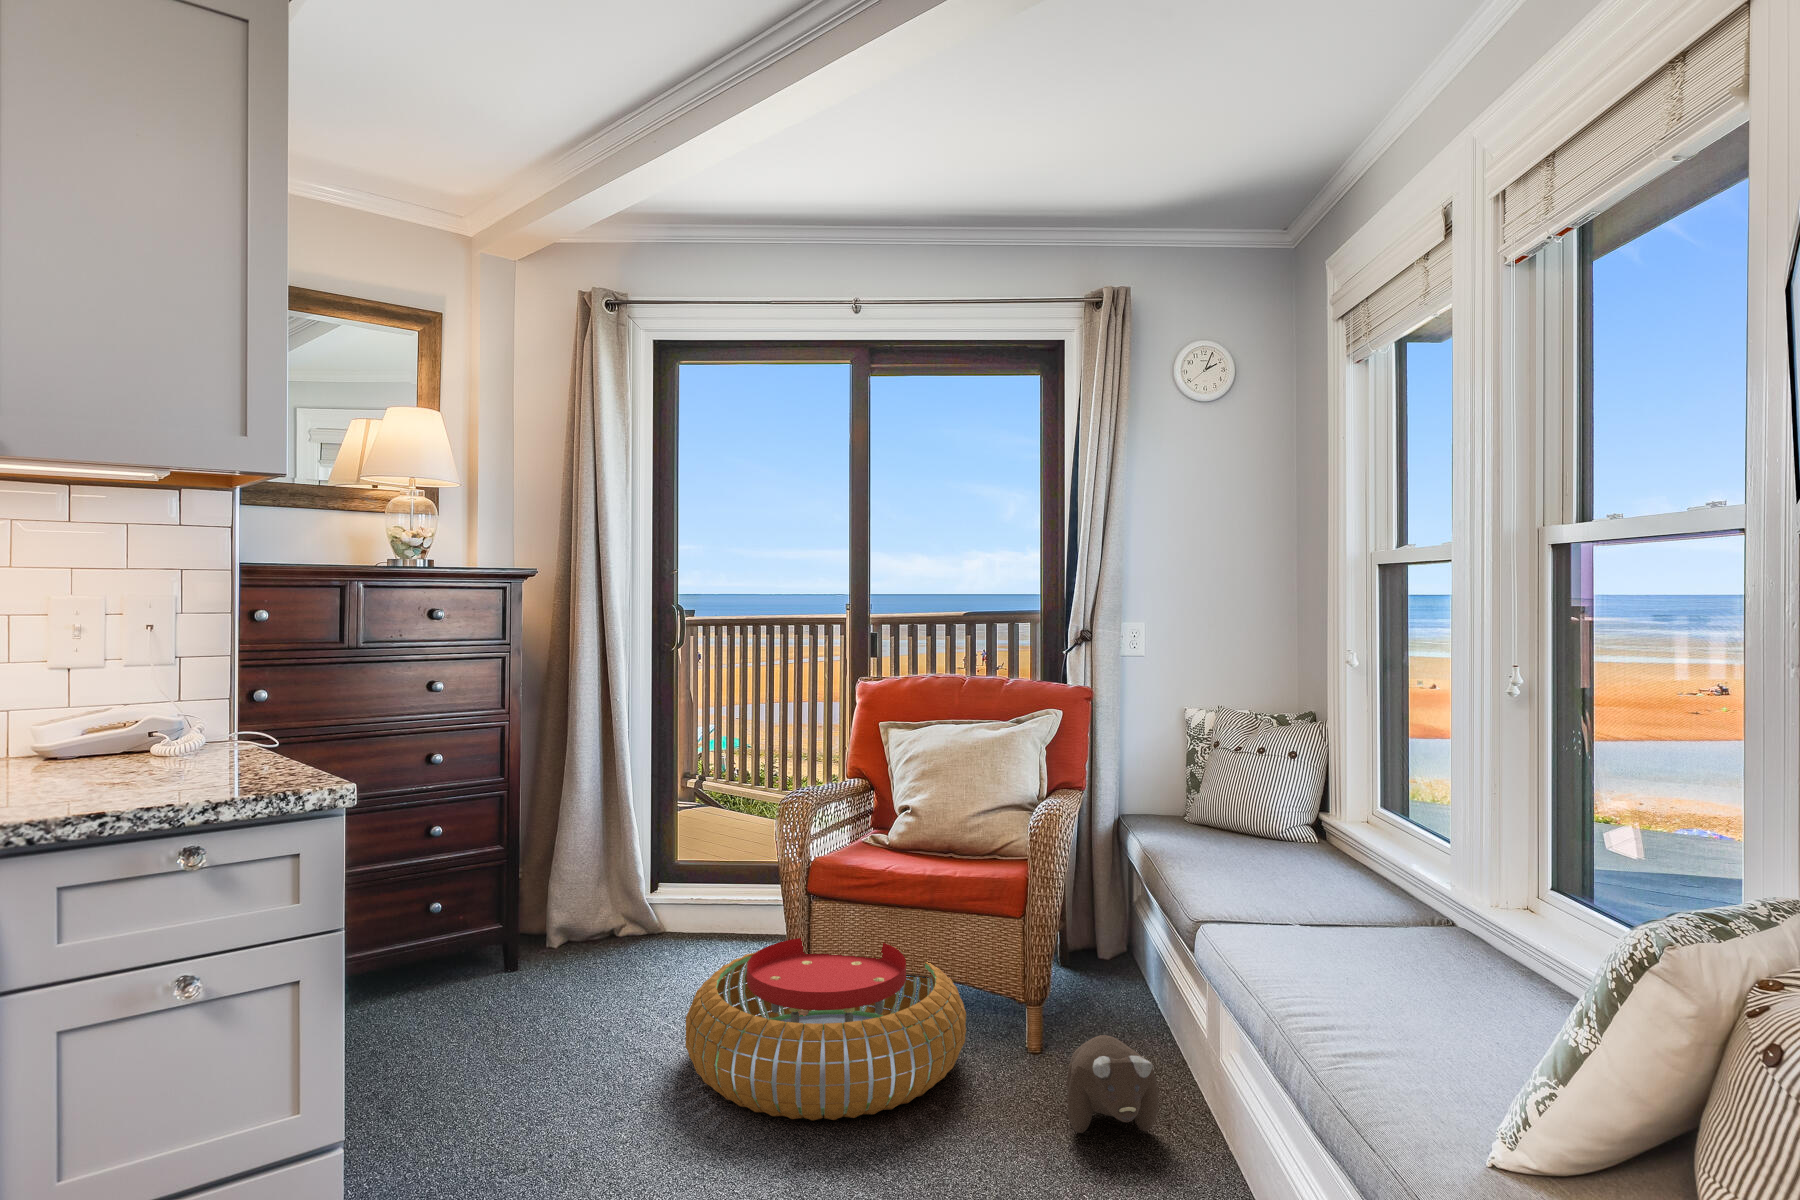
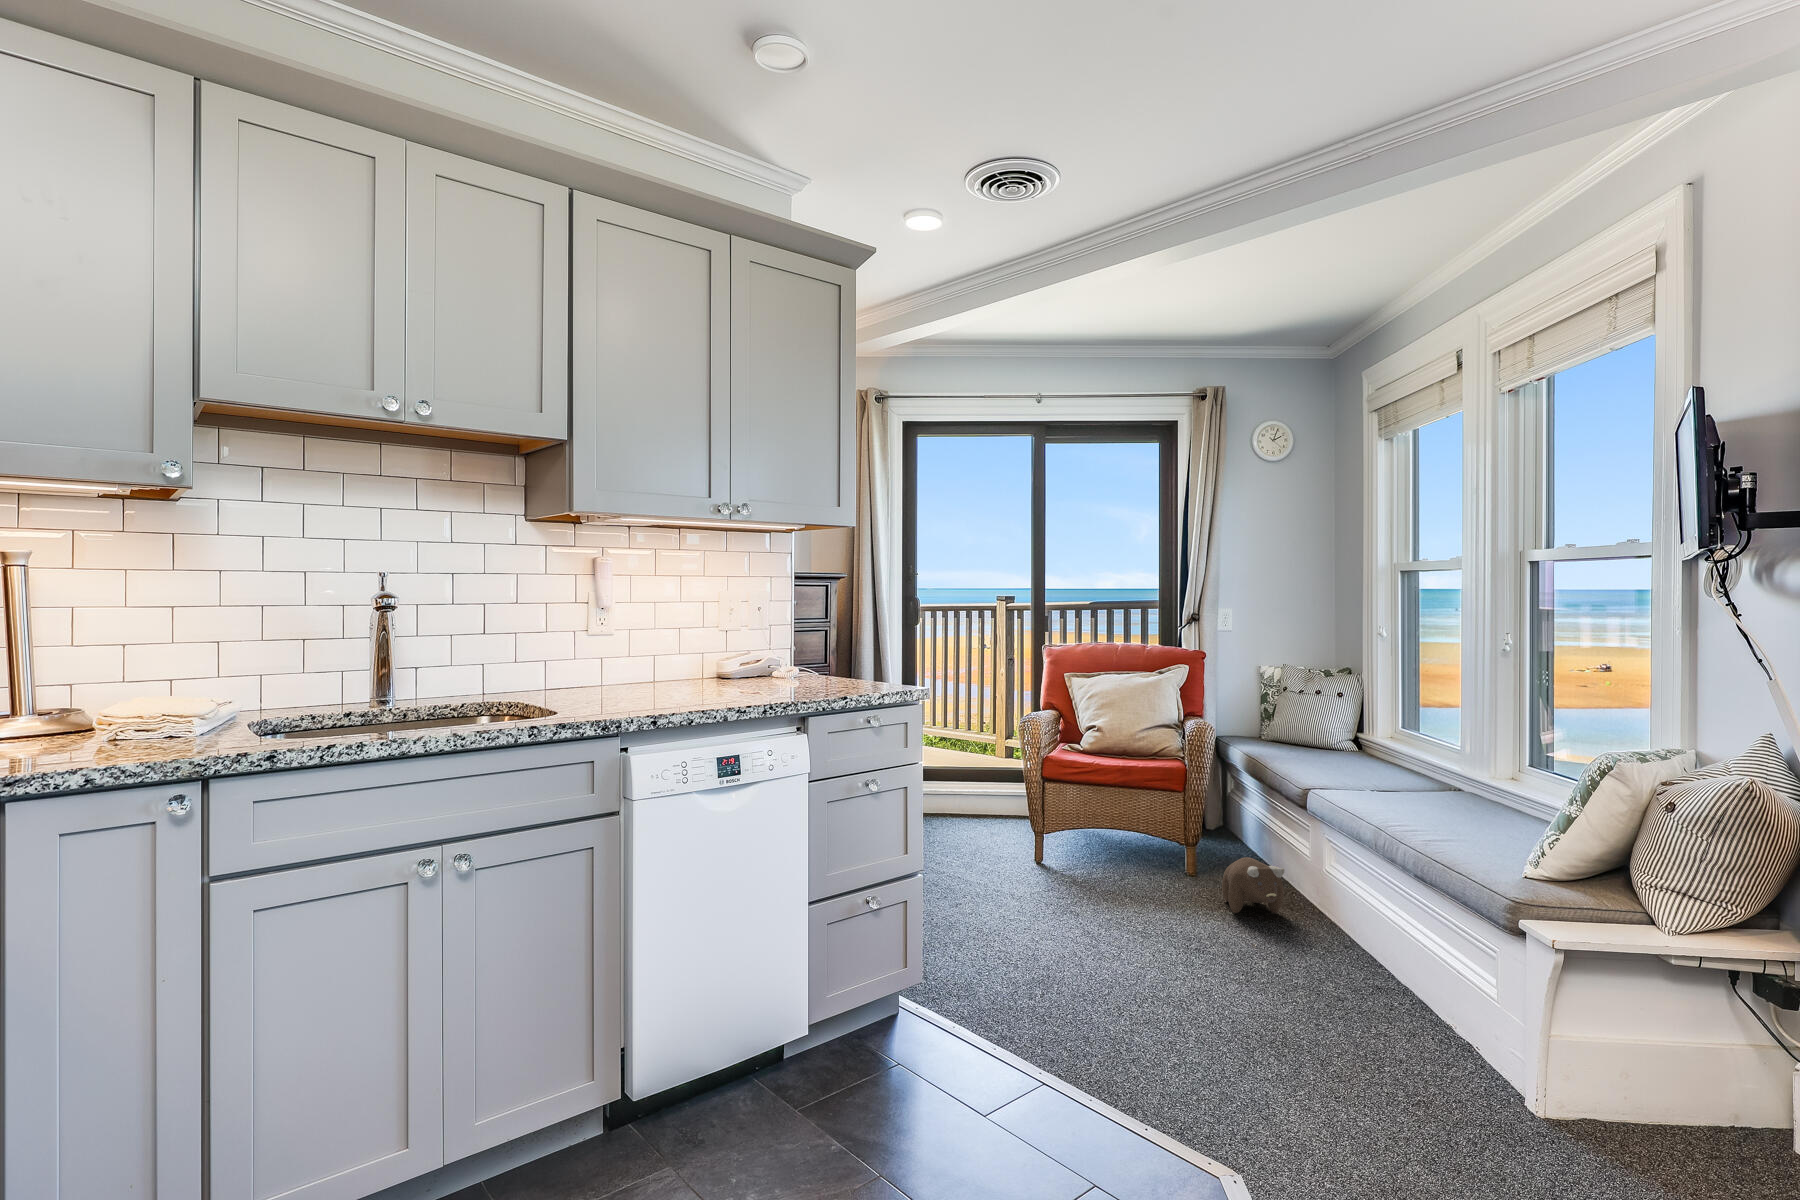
pouf: present [685,938,966,1120] -> none [977,804,1152,905]

